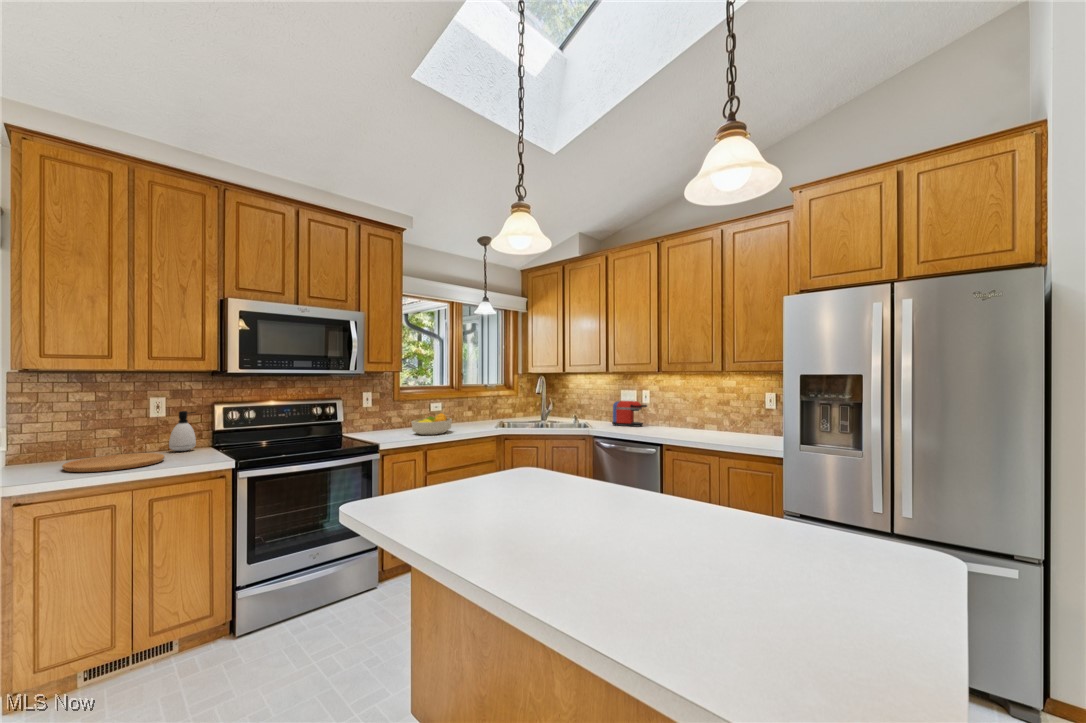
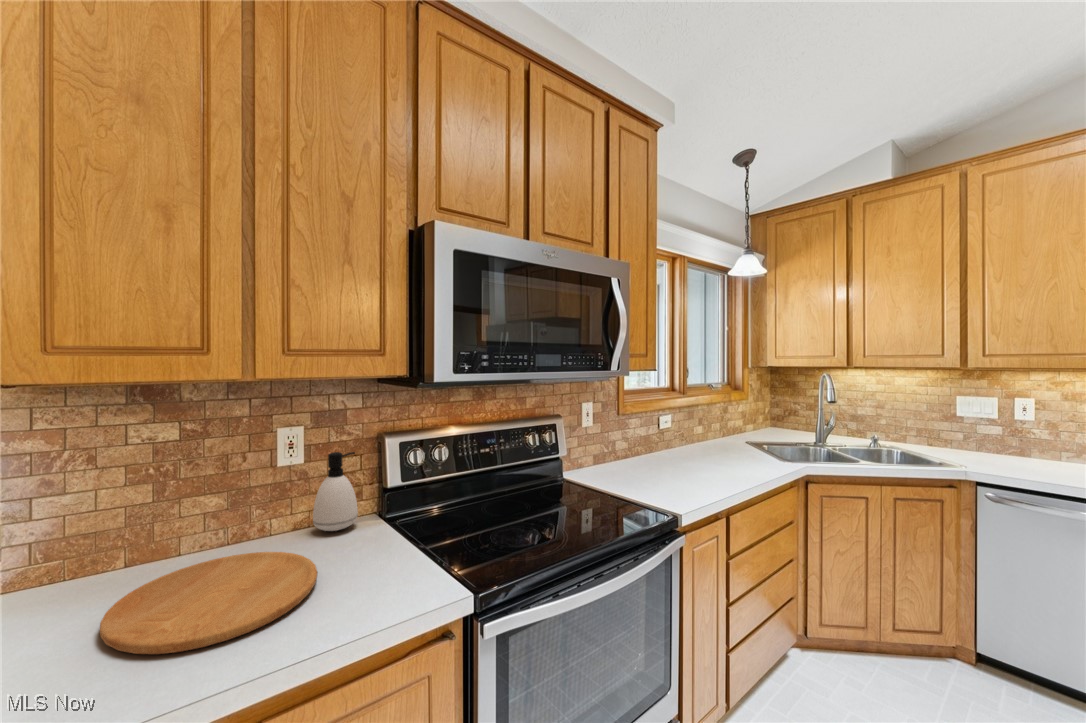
coffee maker: present [612,401,647,427] -> none [954,416,1037,461]
fruit bowl: present [411,413,452,435] -> none [670,438,734,480]

